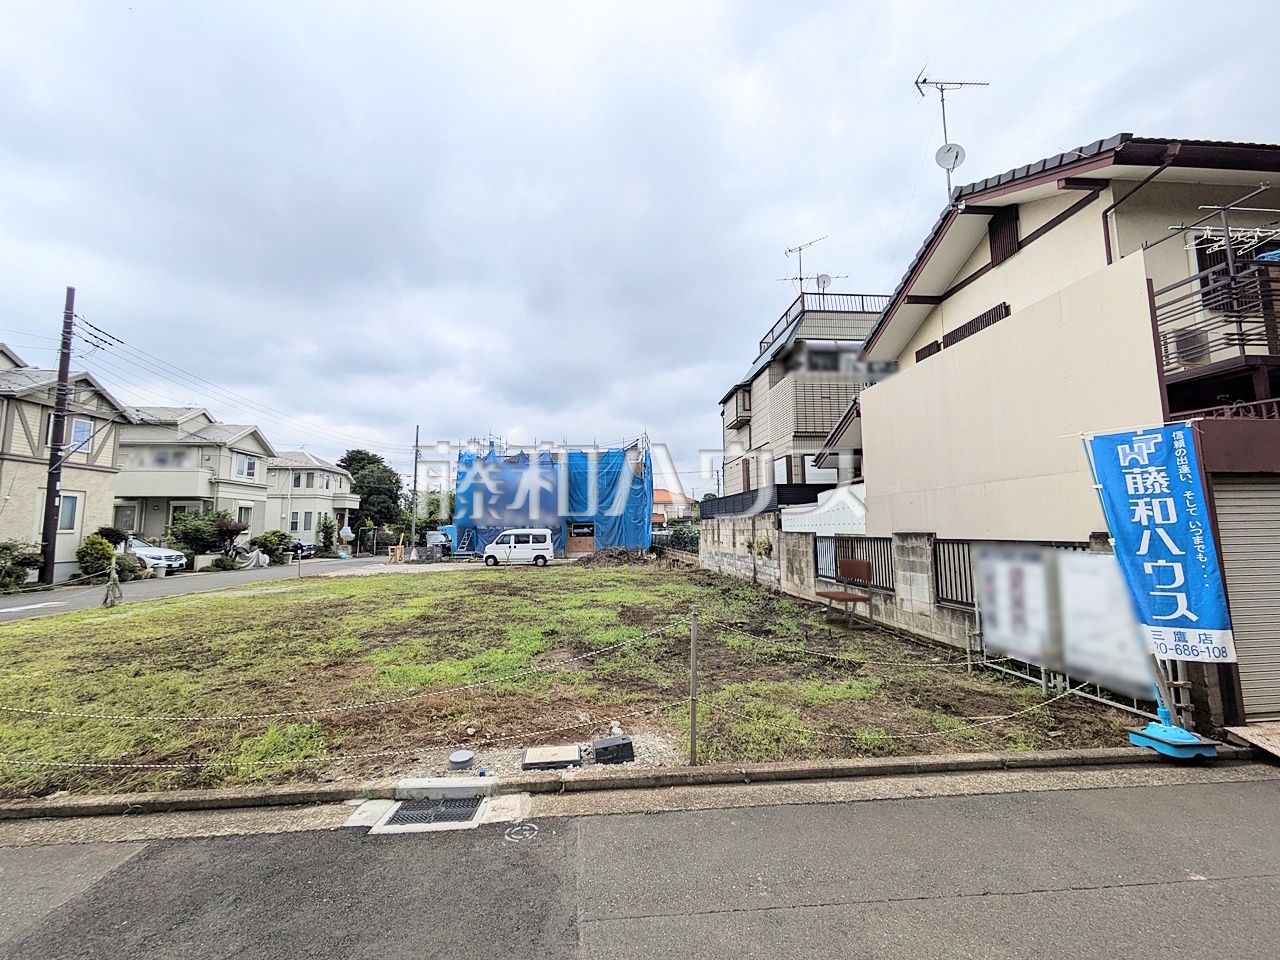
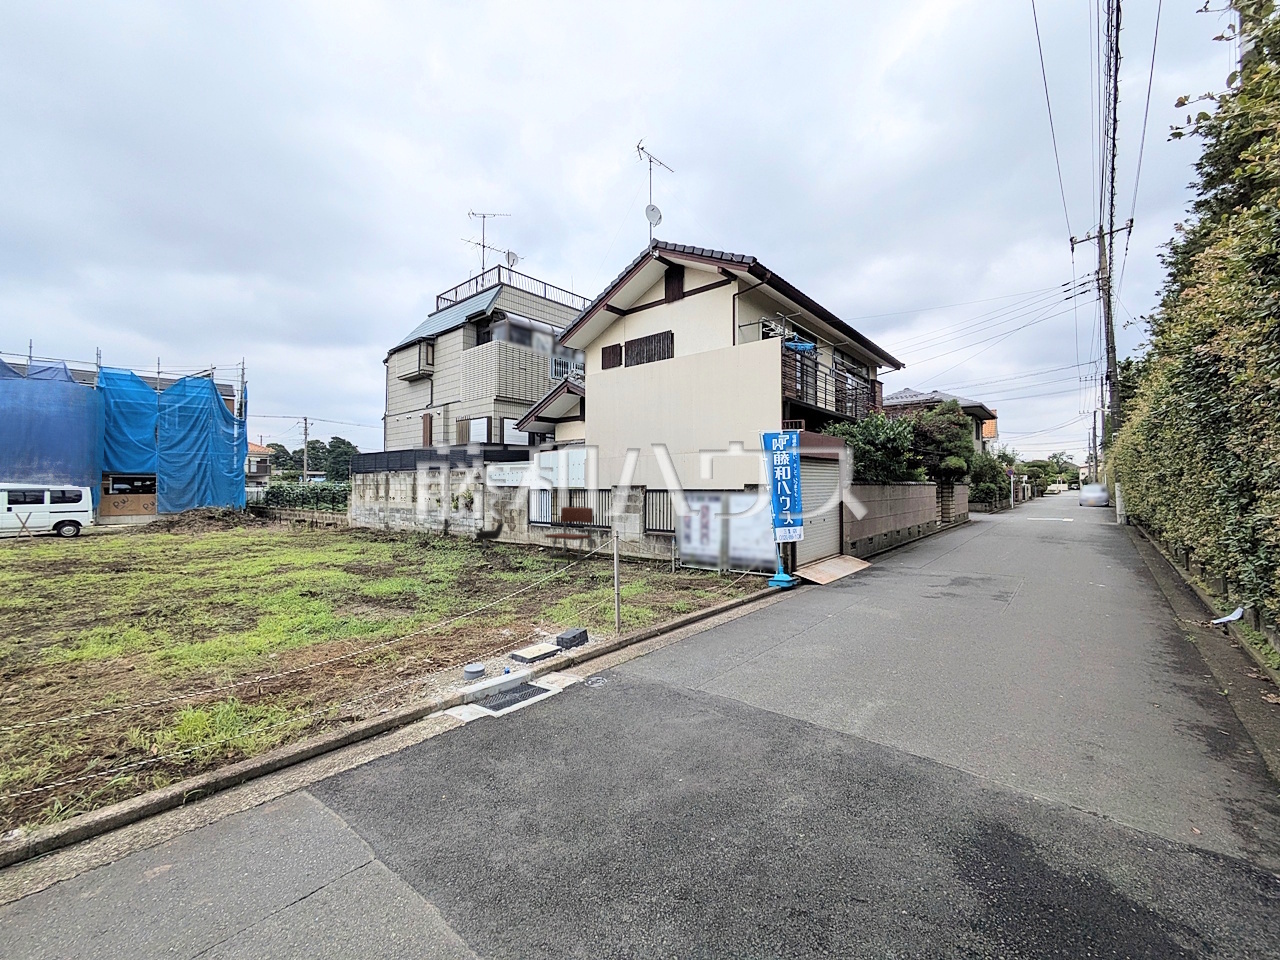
lounge chair: none [764,573,799,600] -> present [476,523,504,547]

